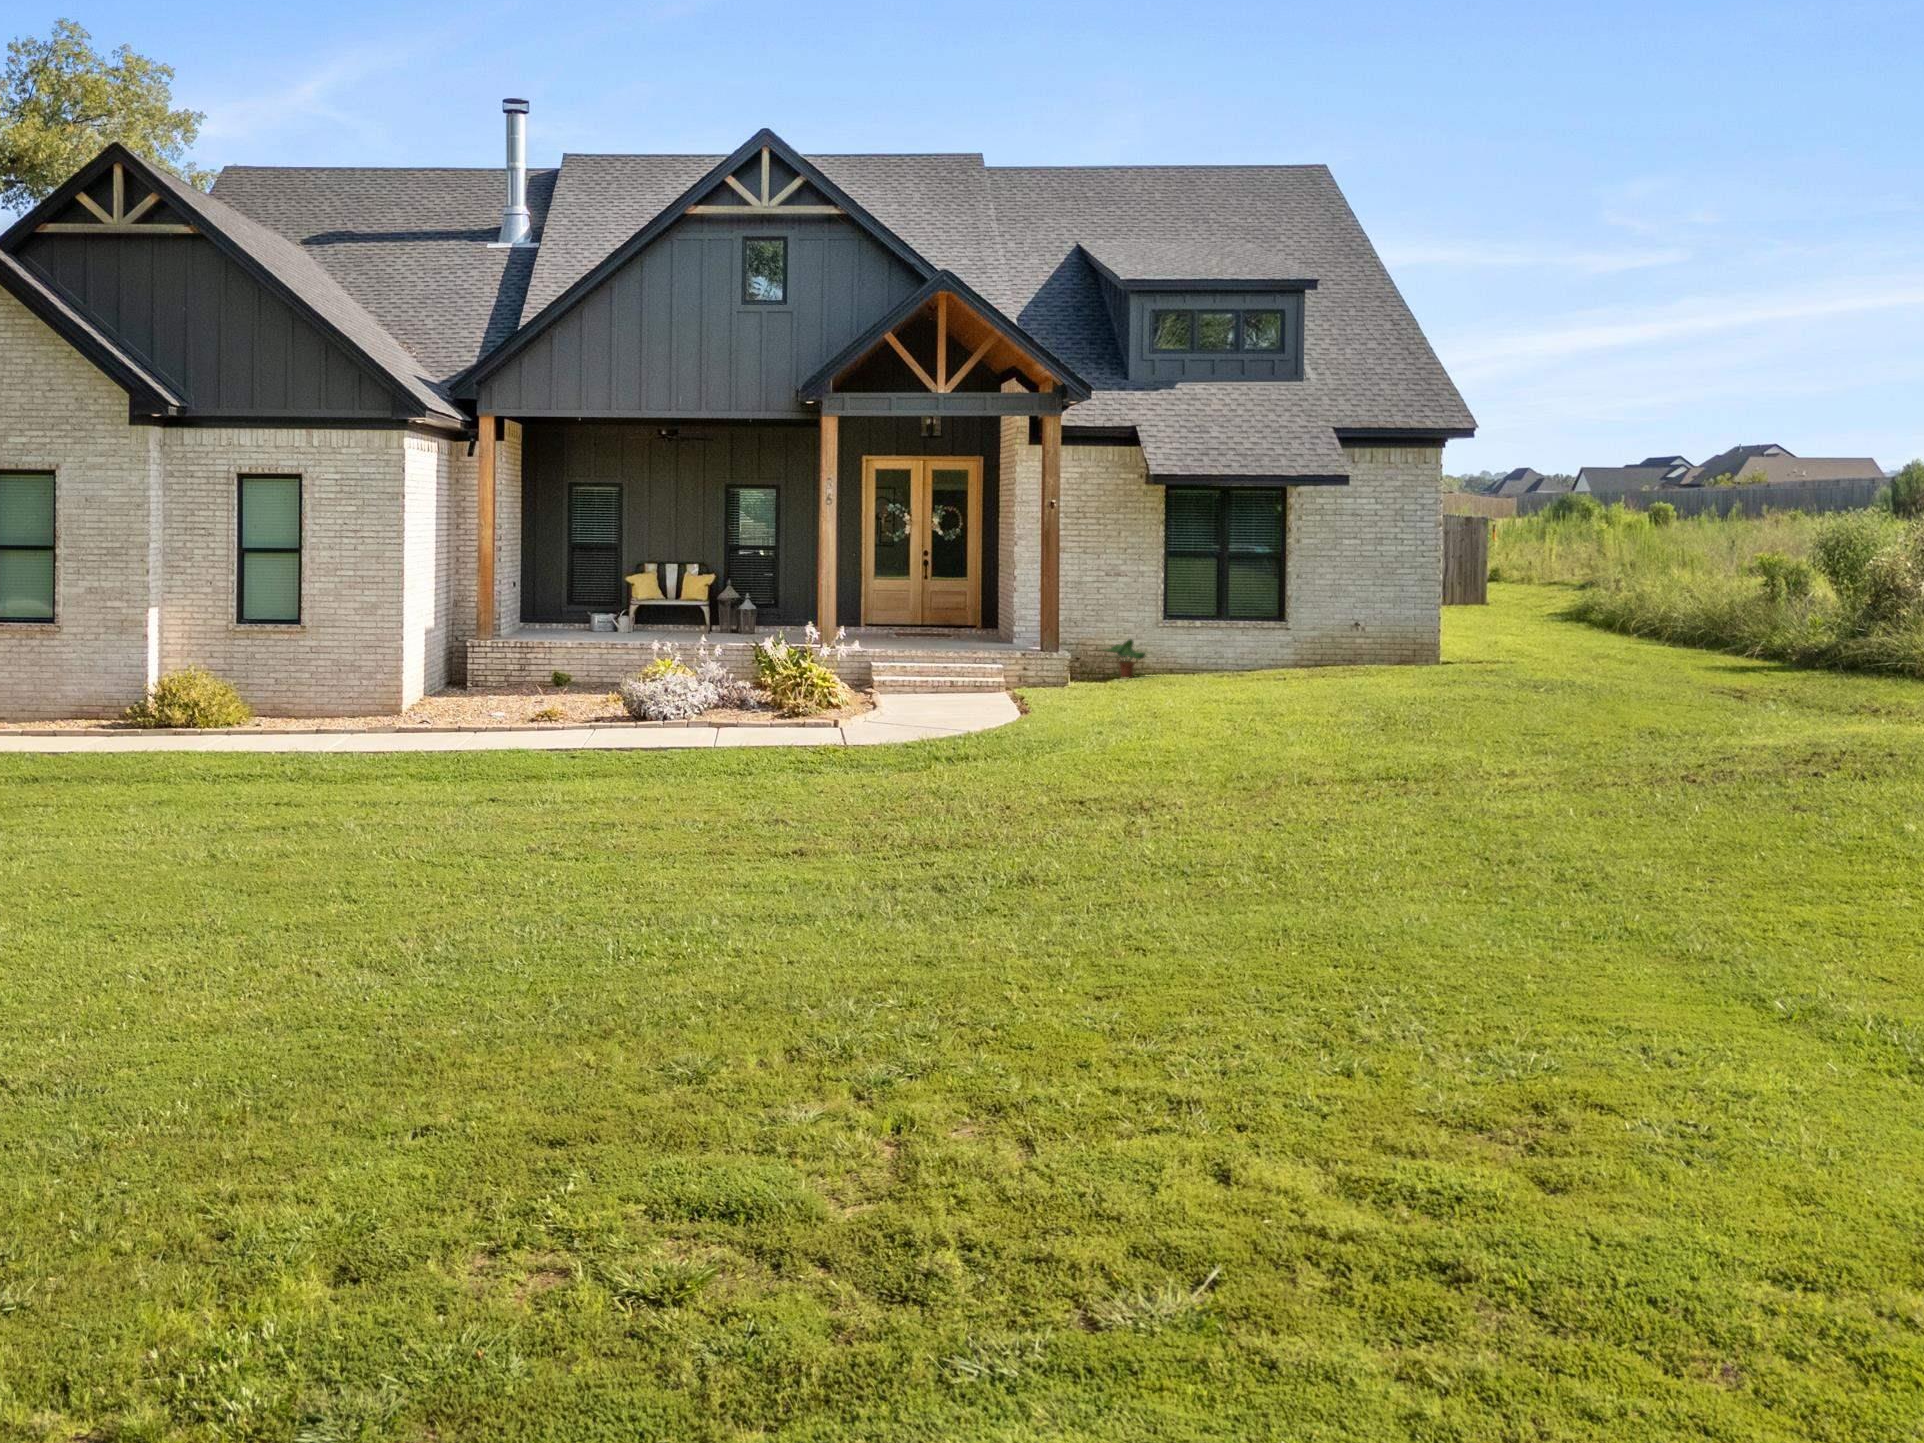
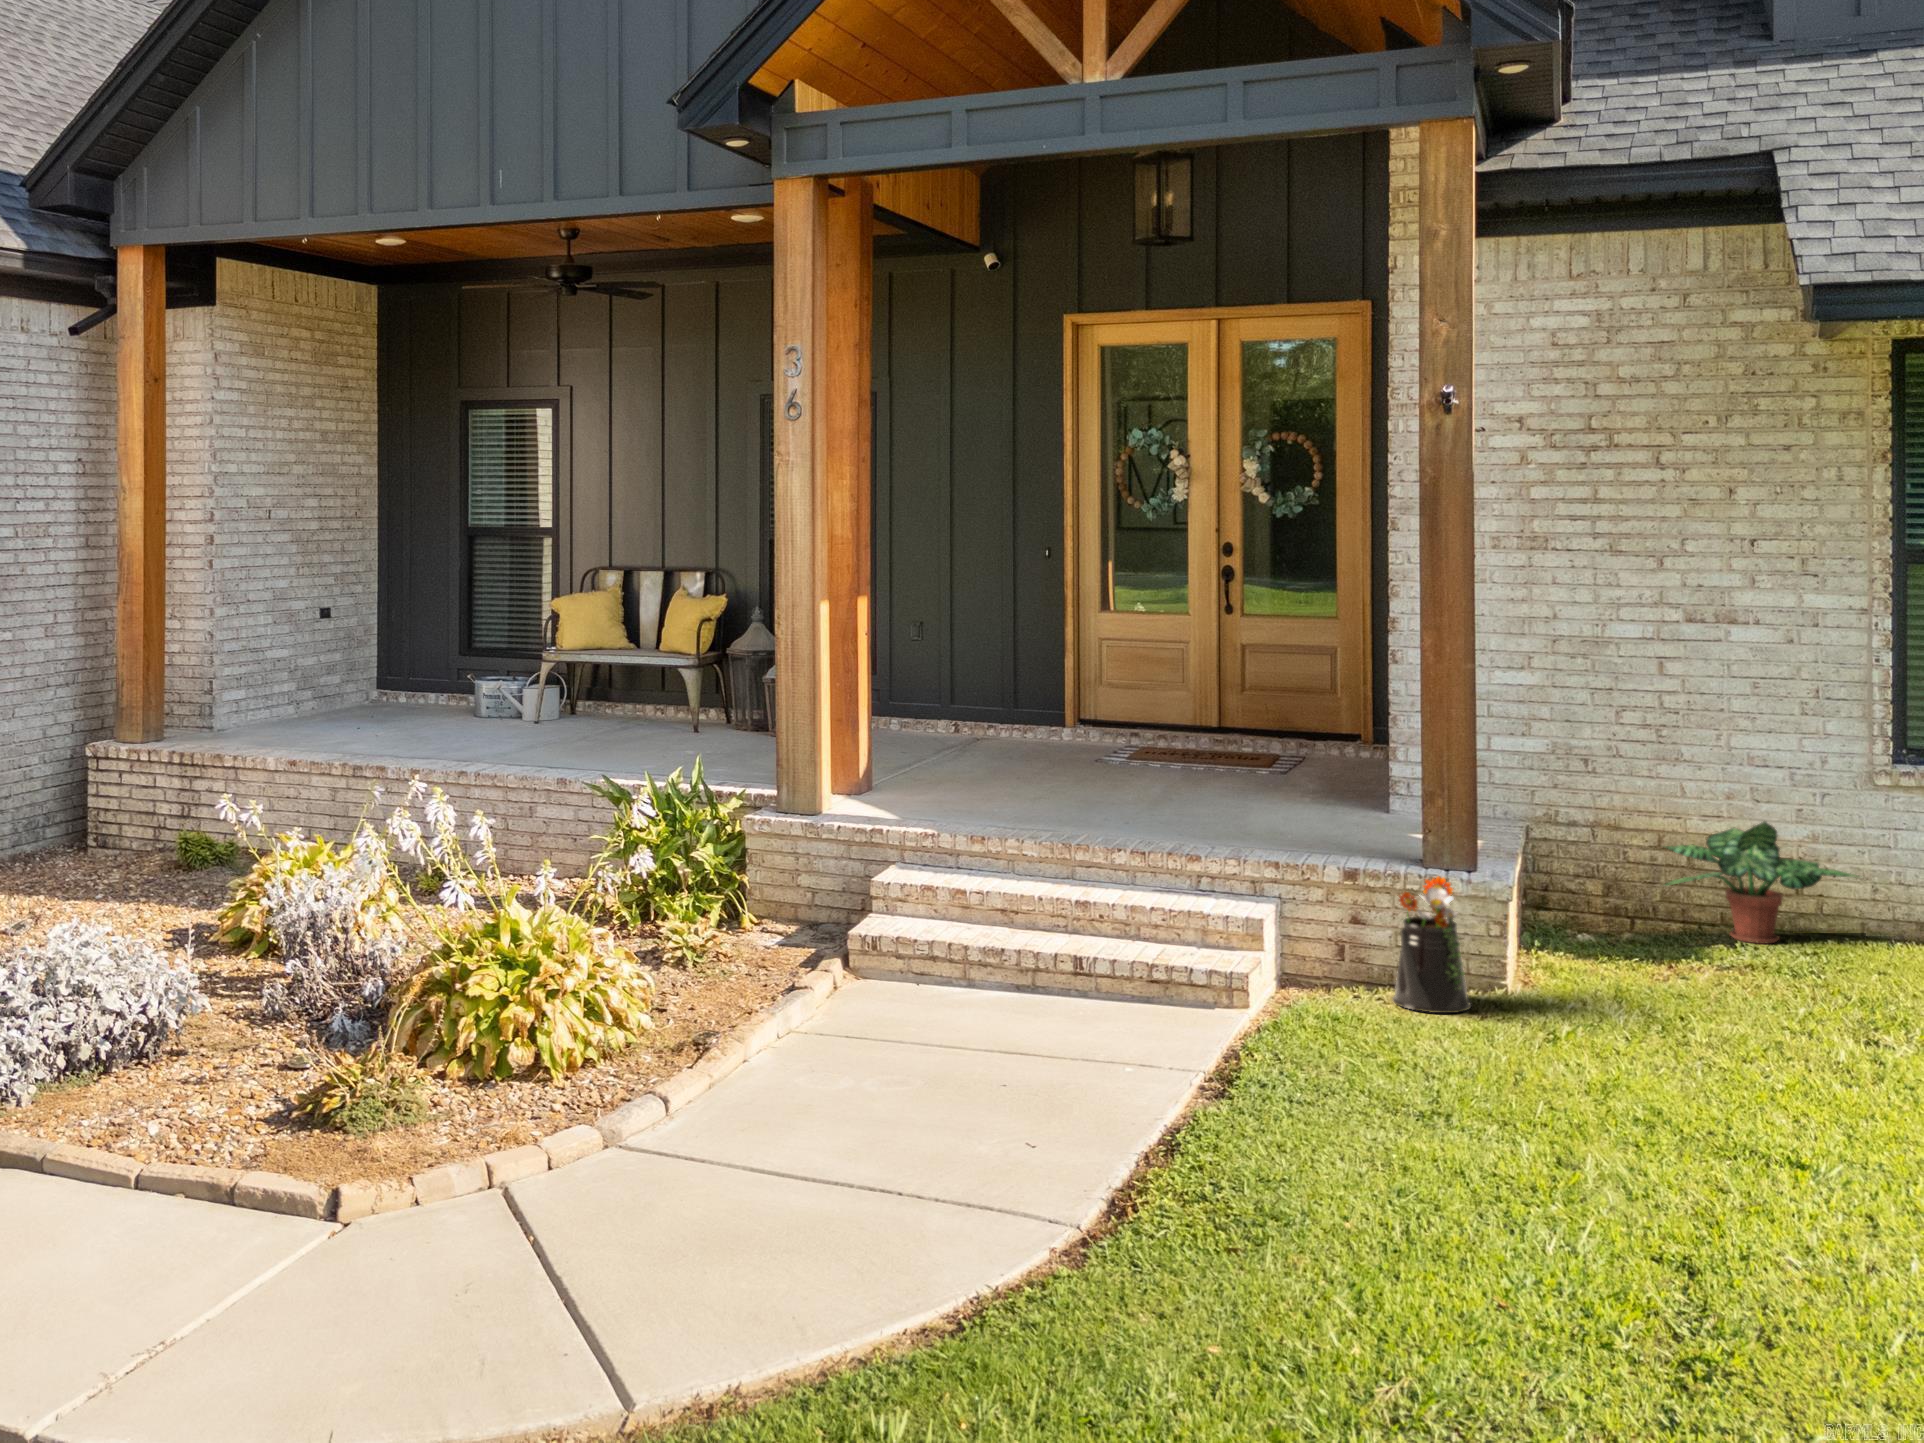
watering can: none [1040,652,1063,692] -> present [1392,876,1471,1013]

